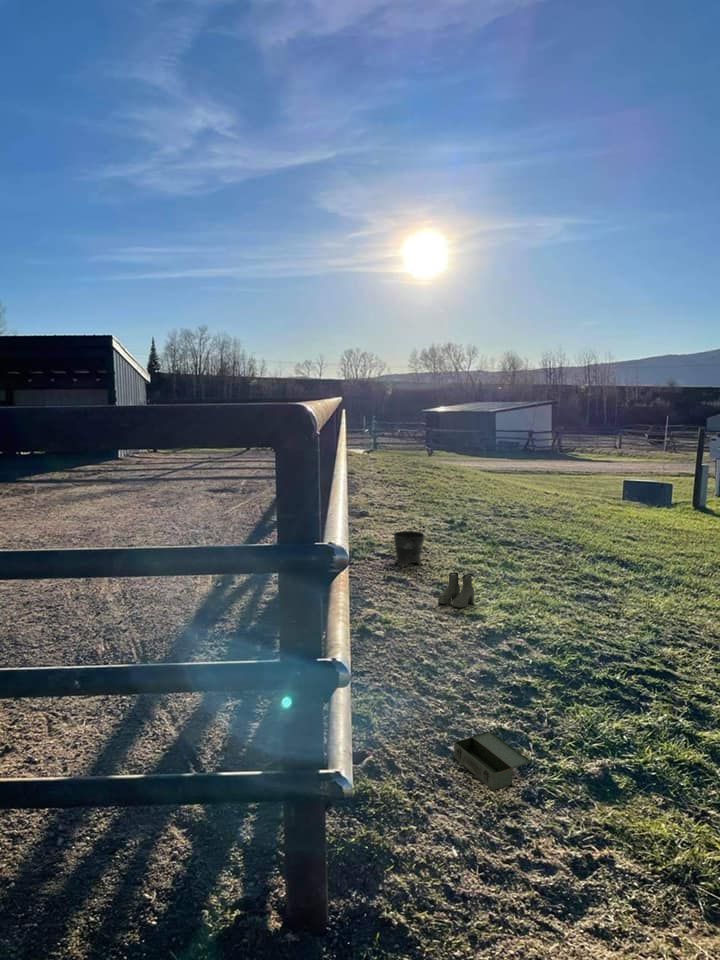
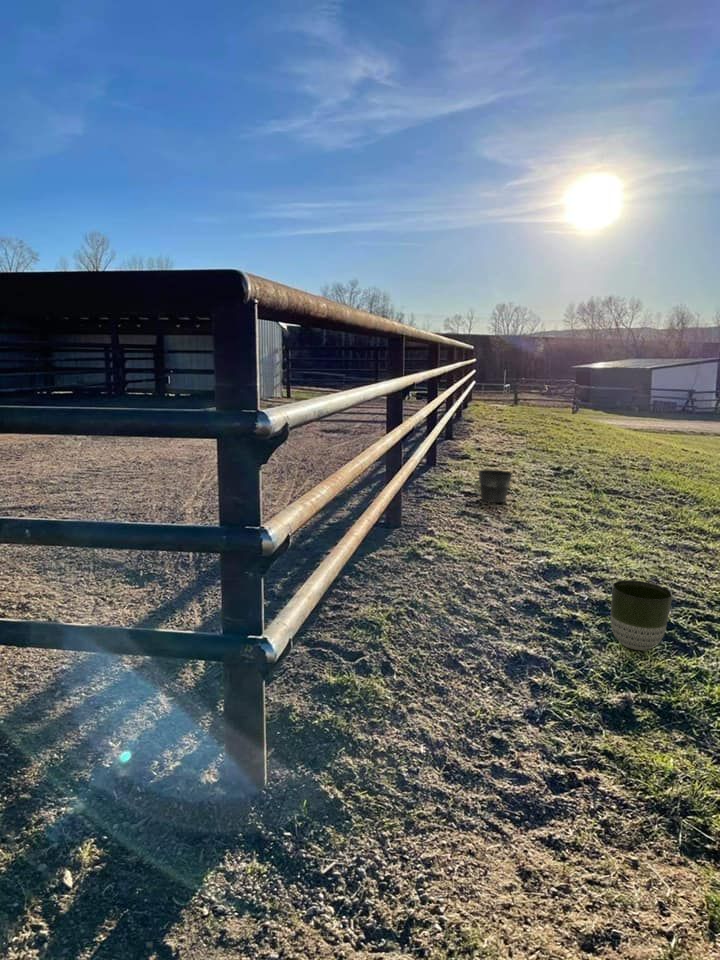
boots: present [438,572,474,608] -> none [508,508,549,545]
planter: none [566,649,618,713] -> present [611,580,672,650]
toolbox: present [454,731,530,790] -> none [460,649,537,702]

